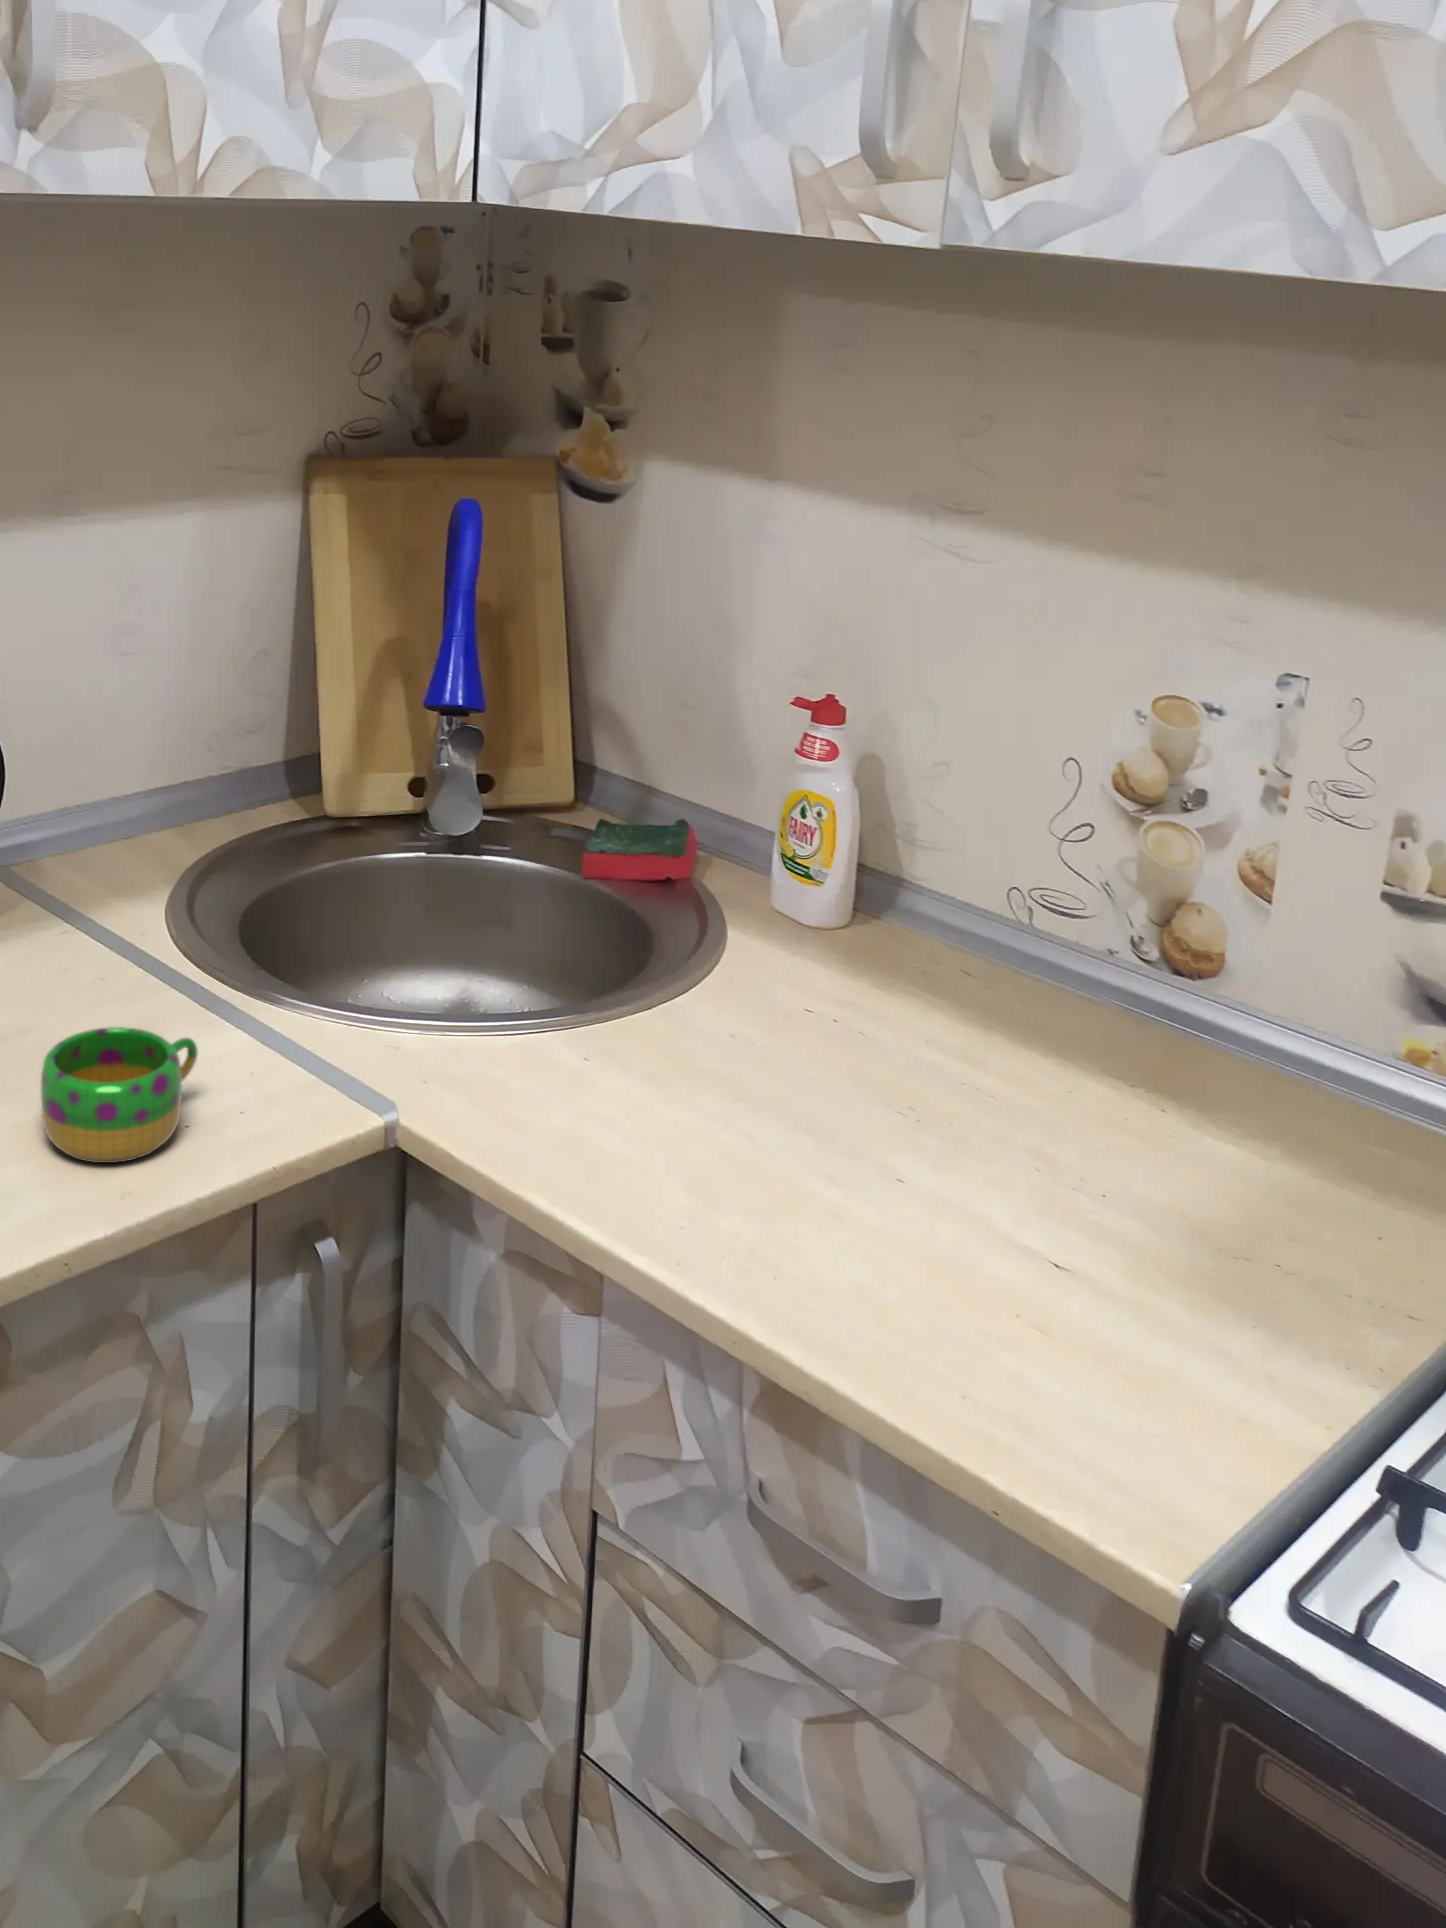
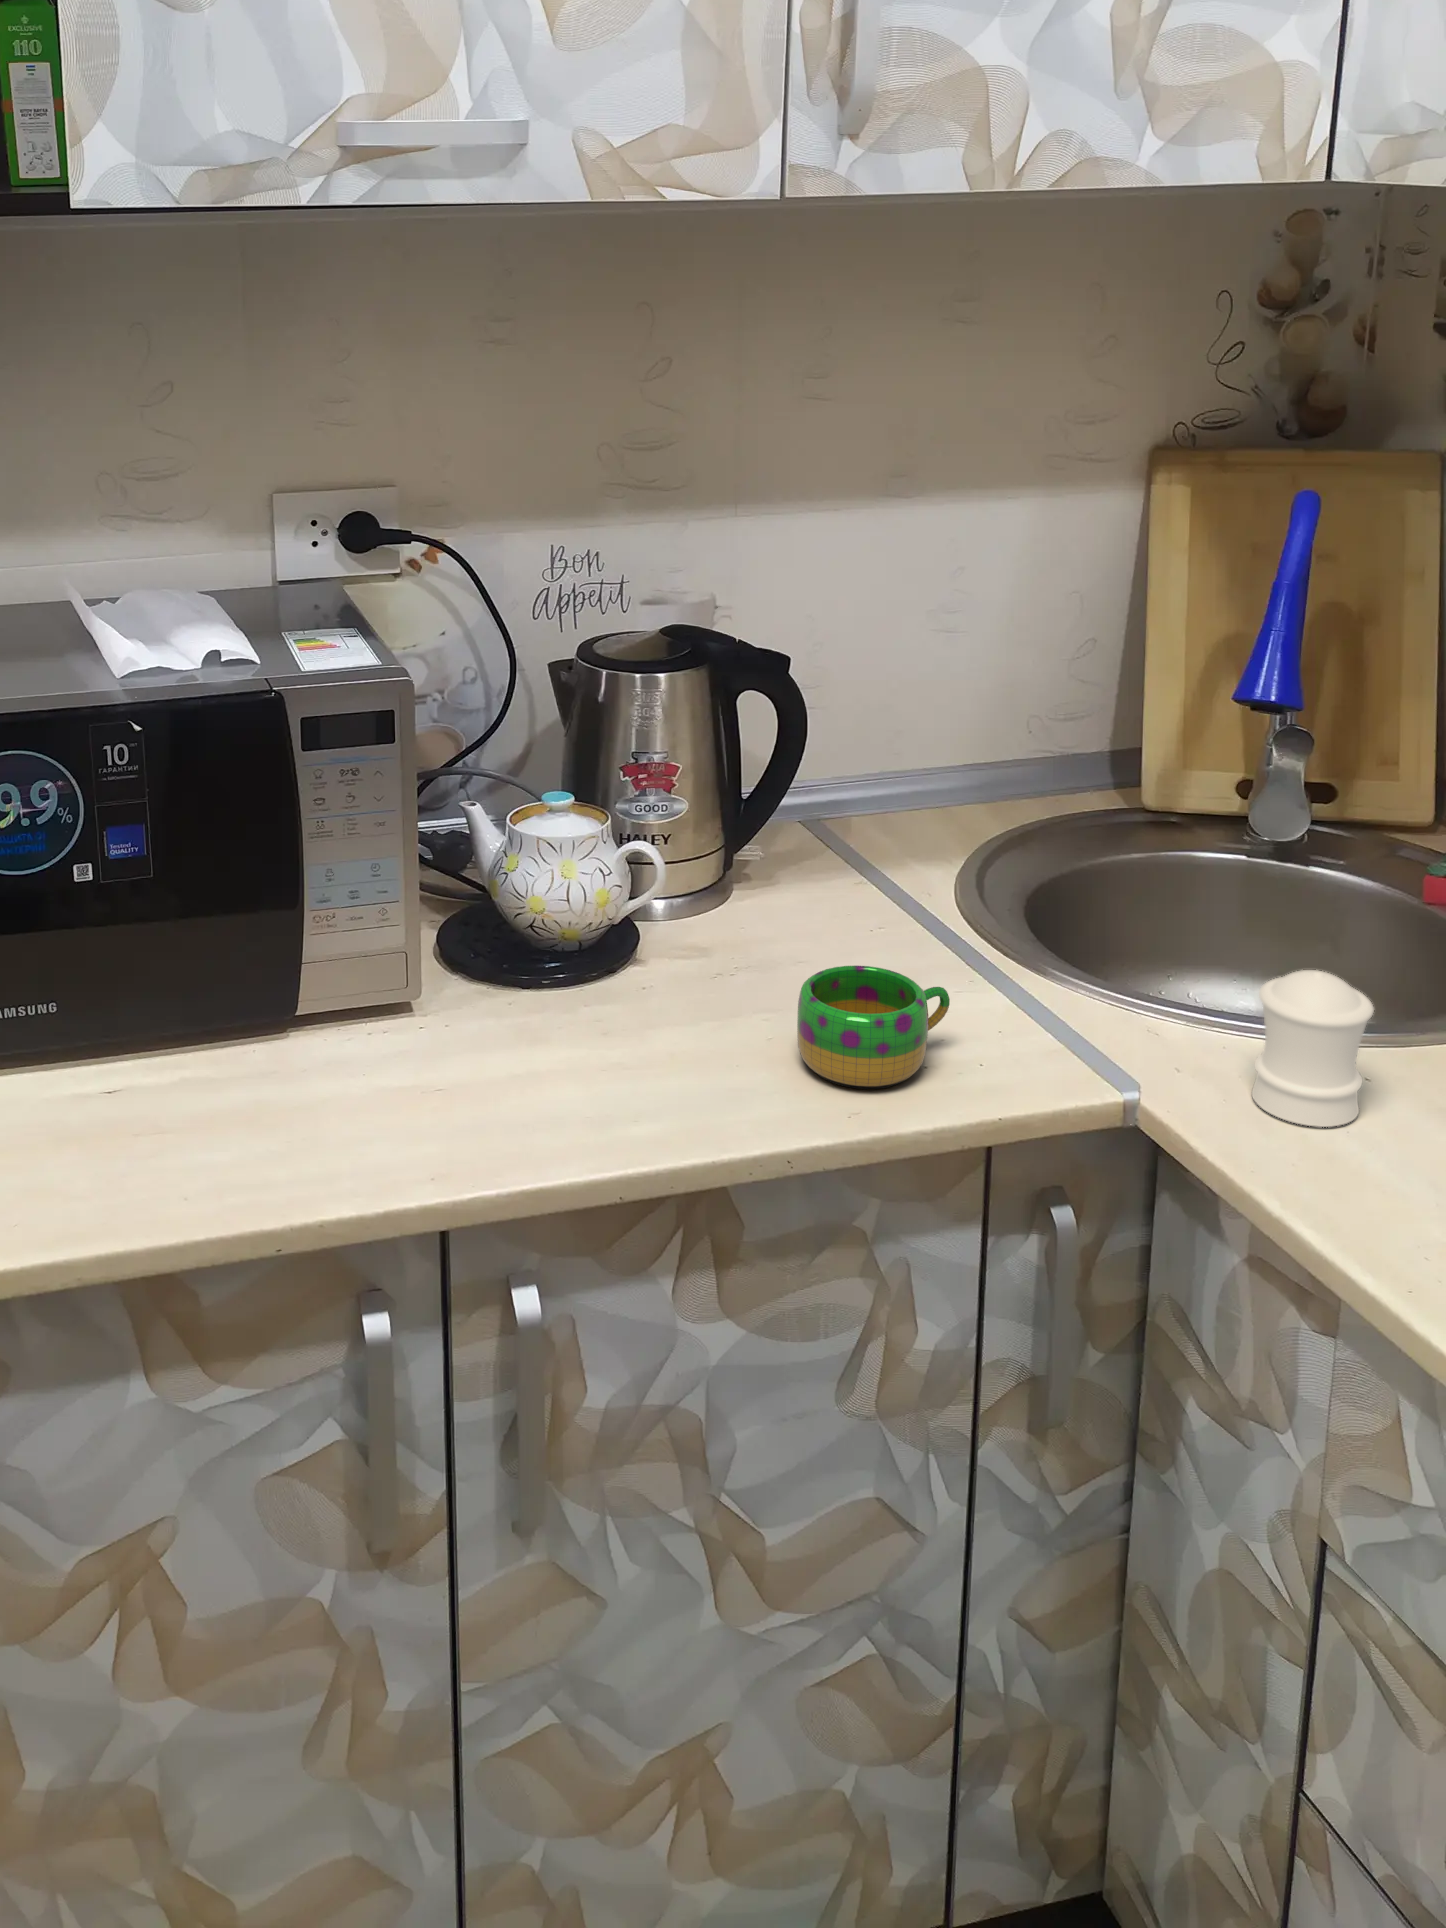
salt shaker: none [492,965,596,1116] -> present [1252,970,1374,1127]

